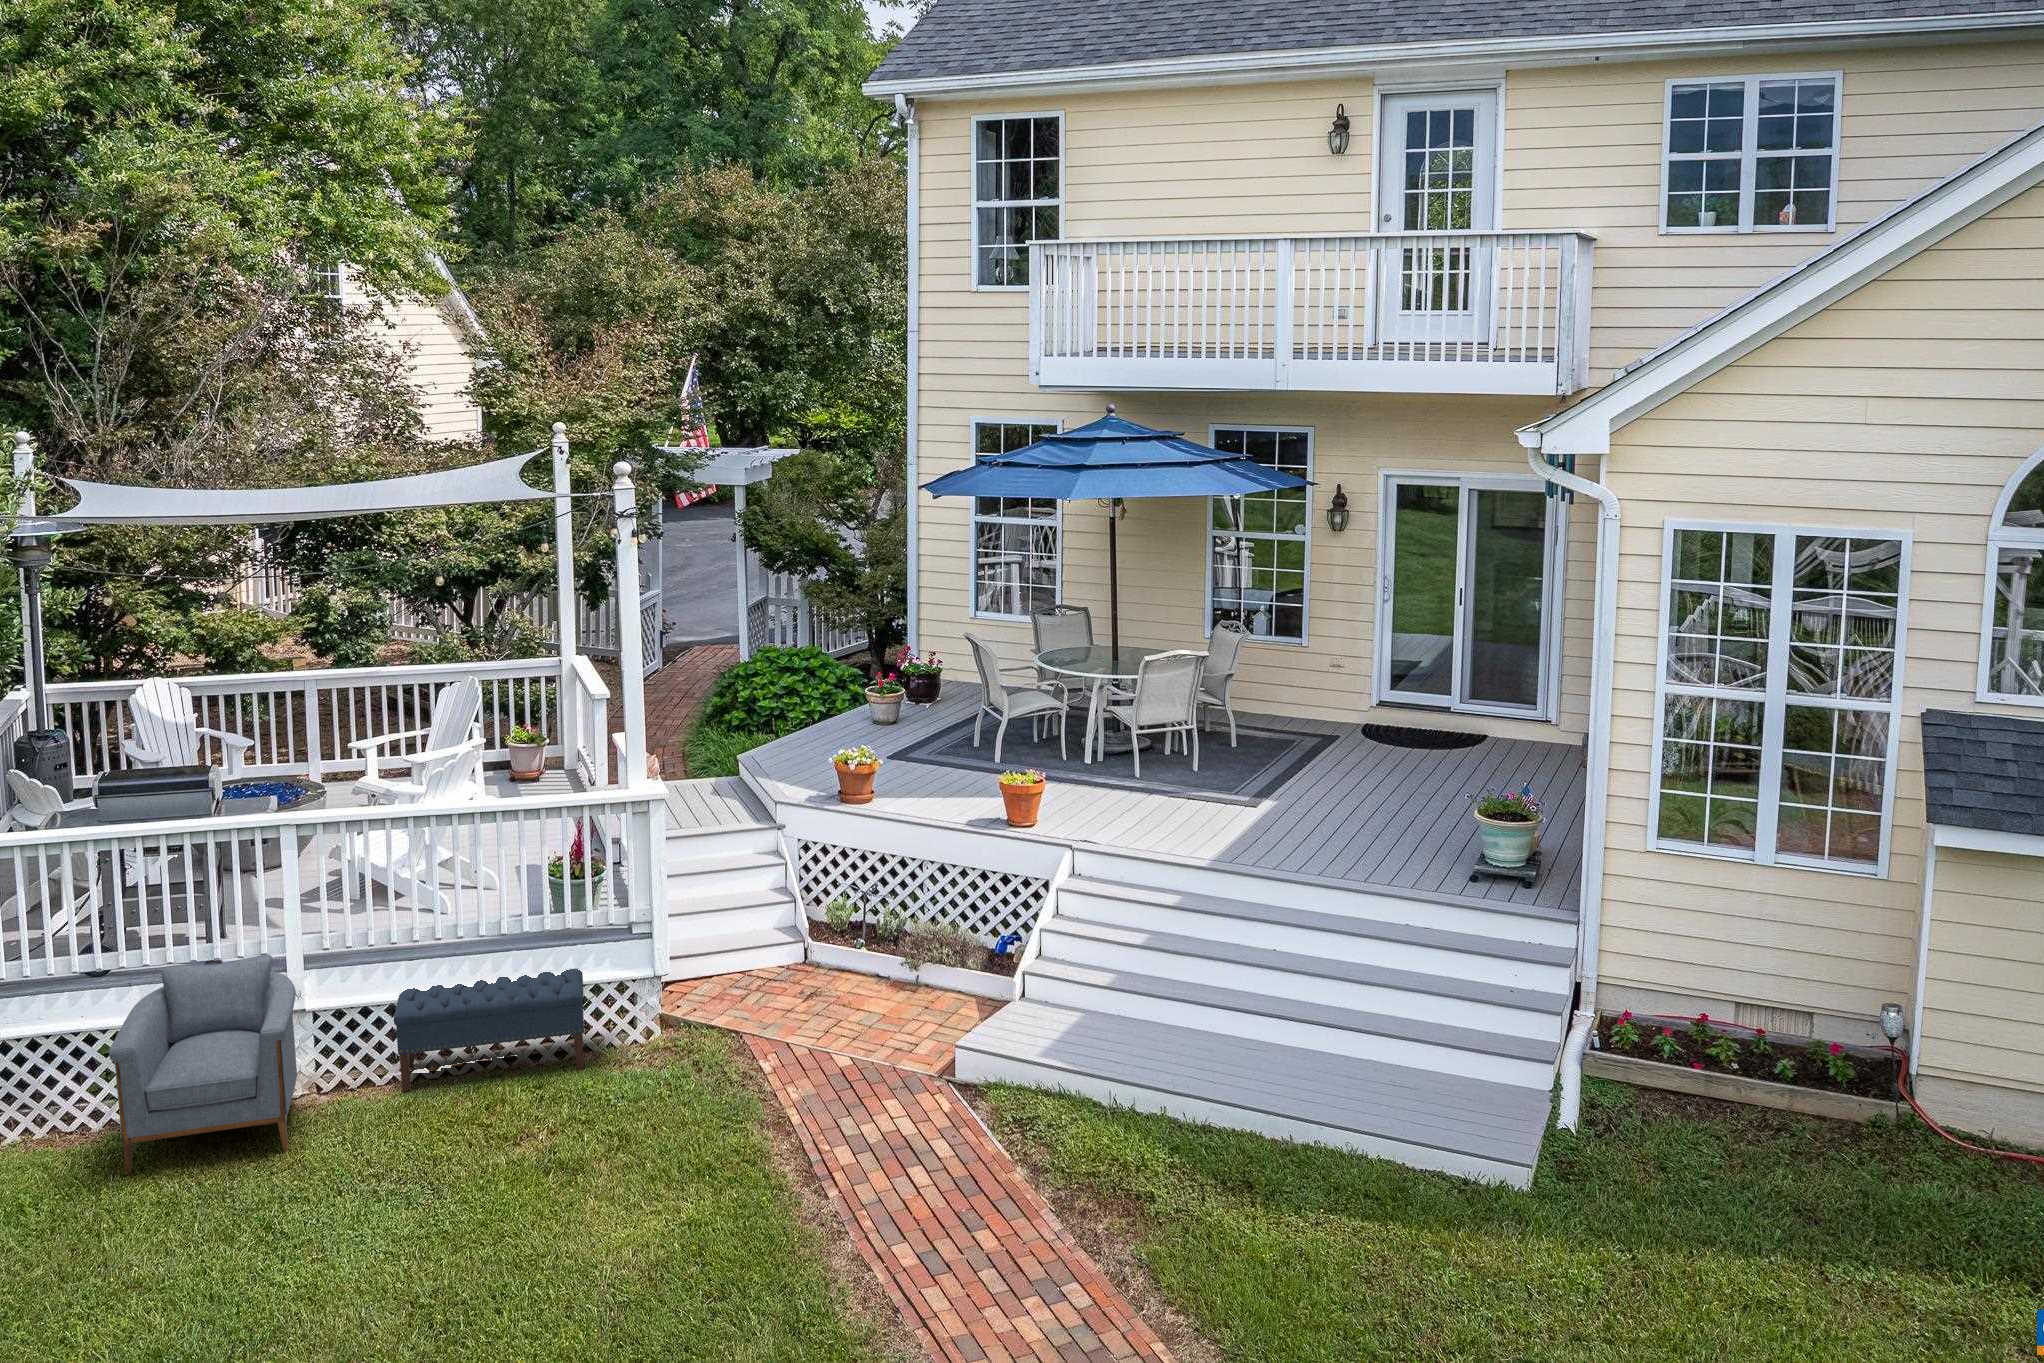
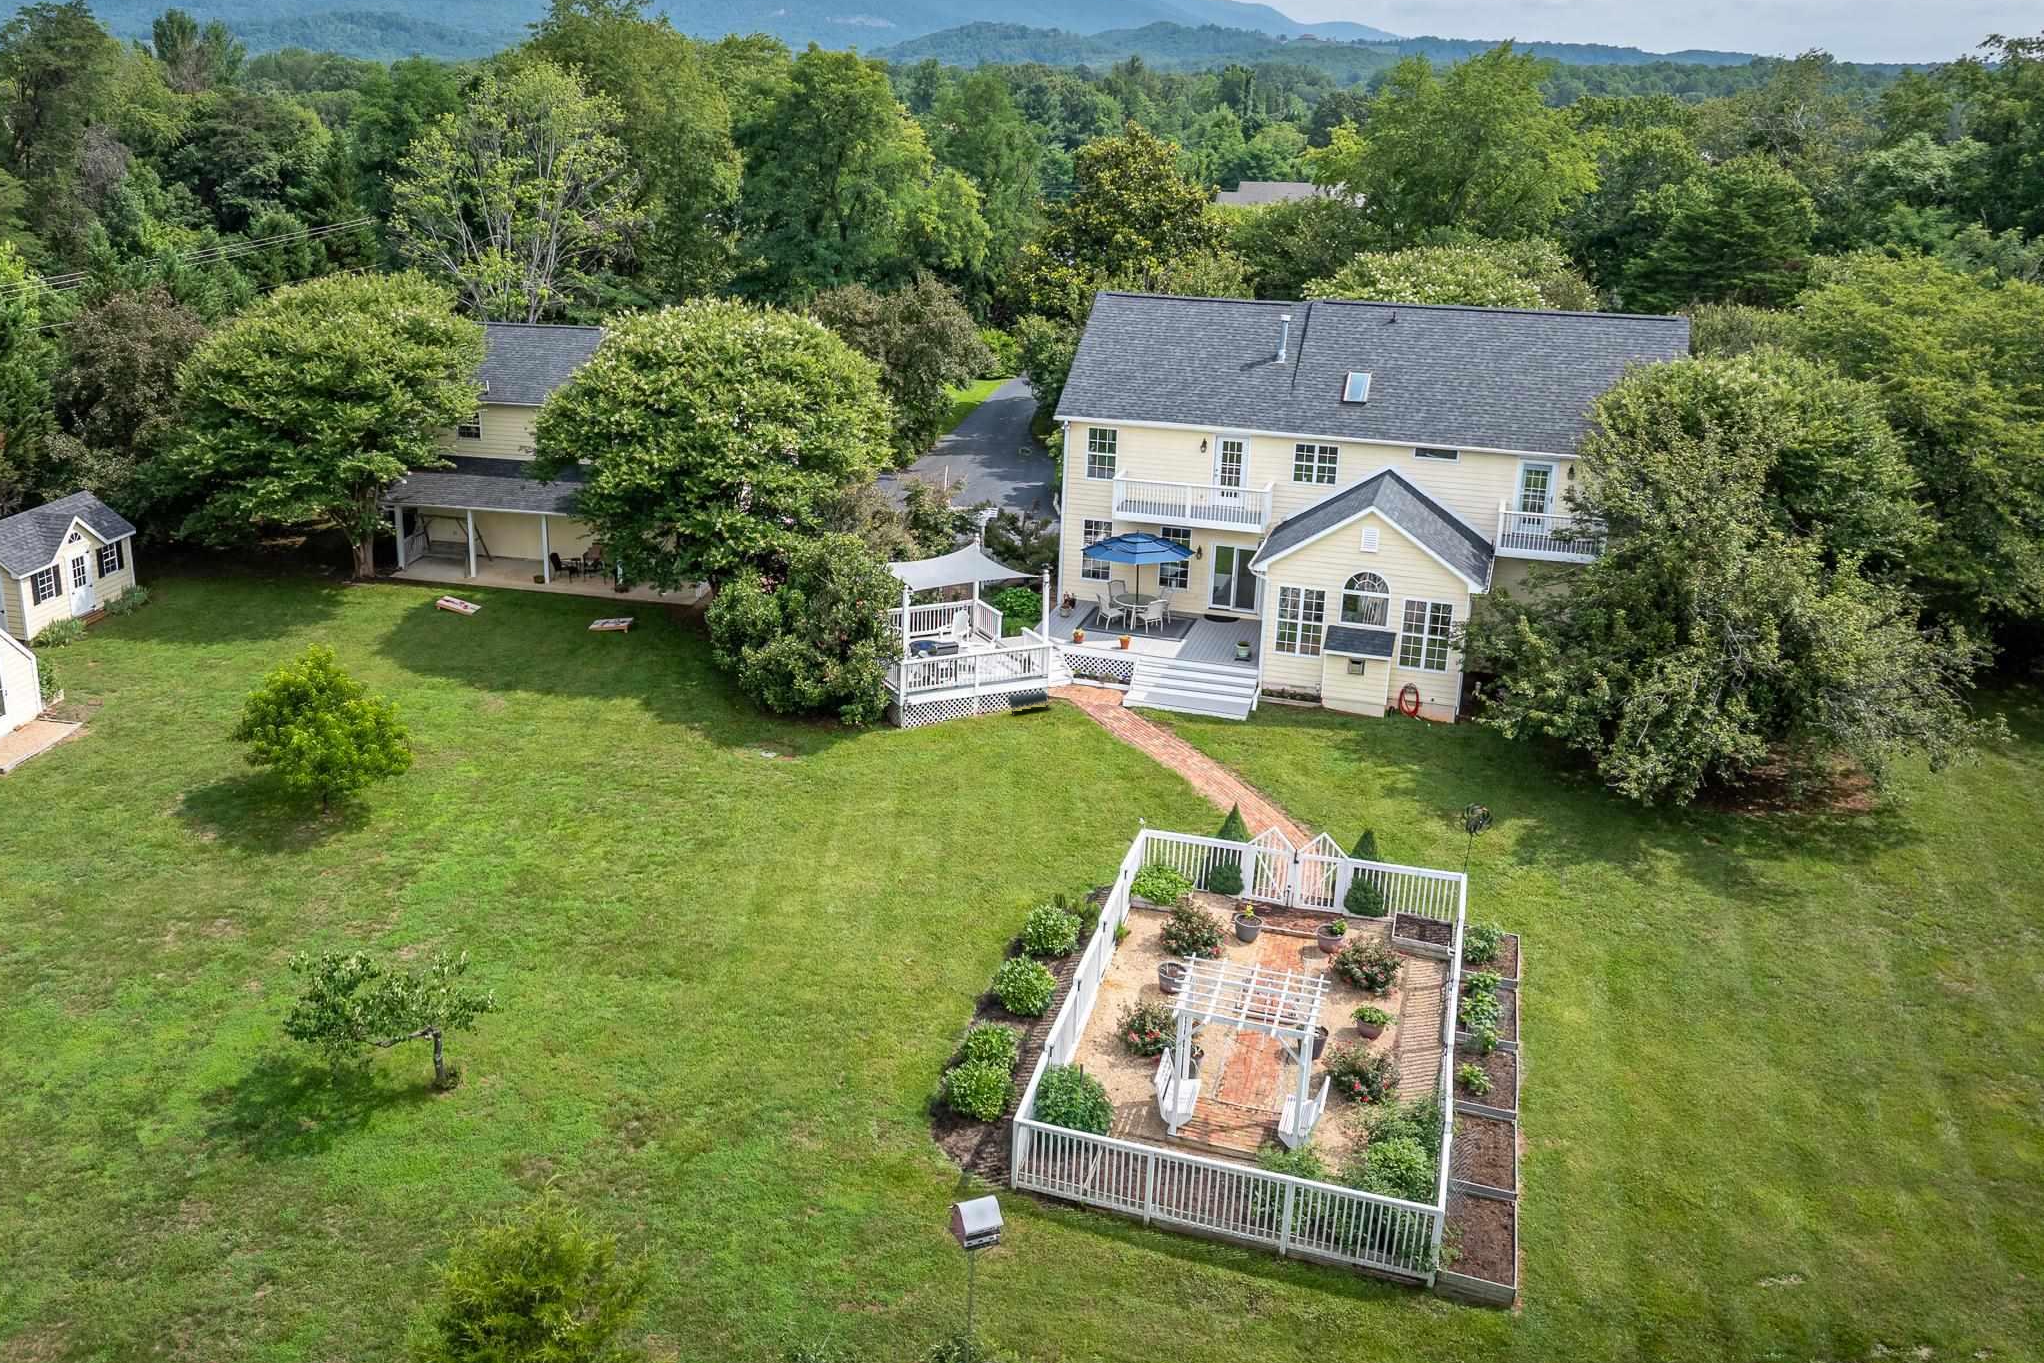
armchair: present [109,955,297,1175] -> none [966,689,1005,731]

